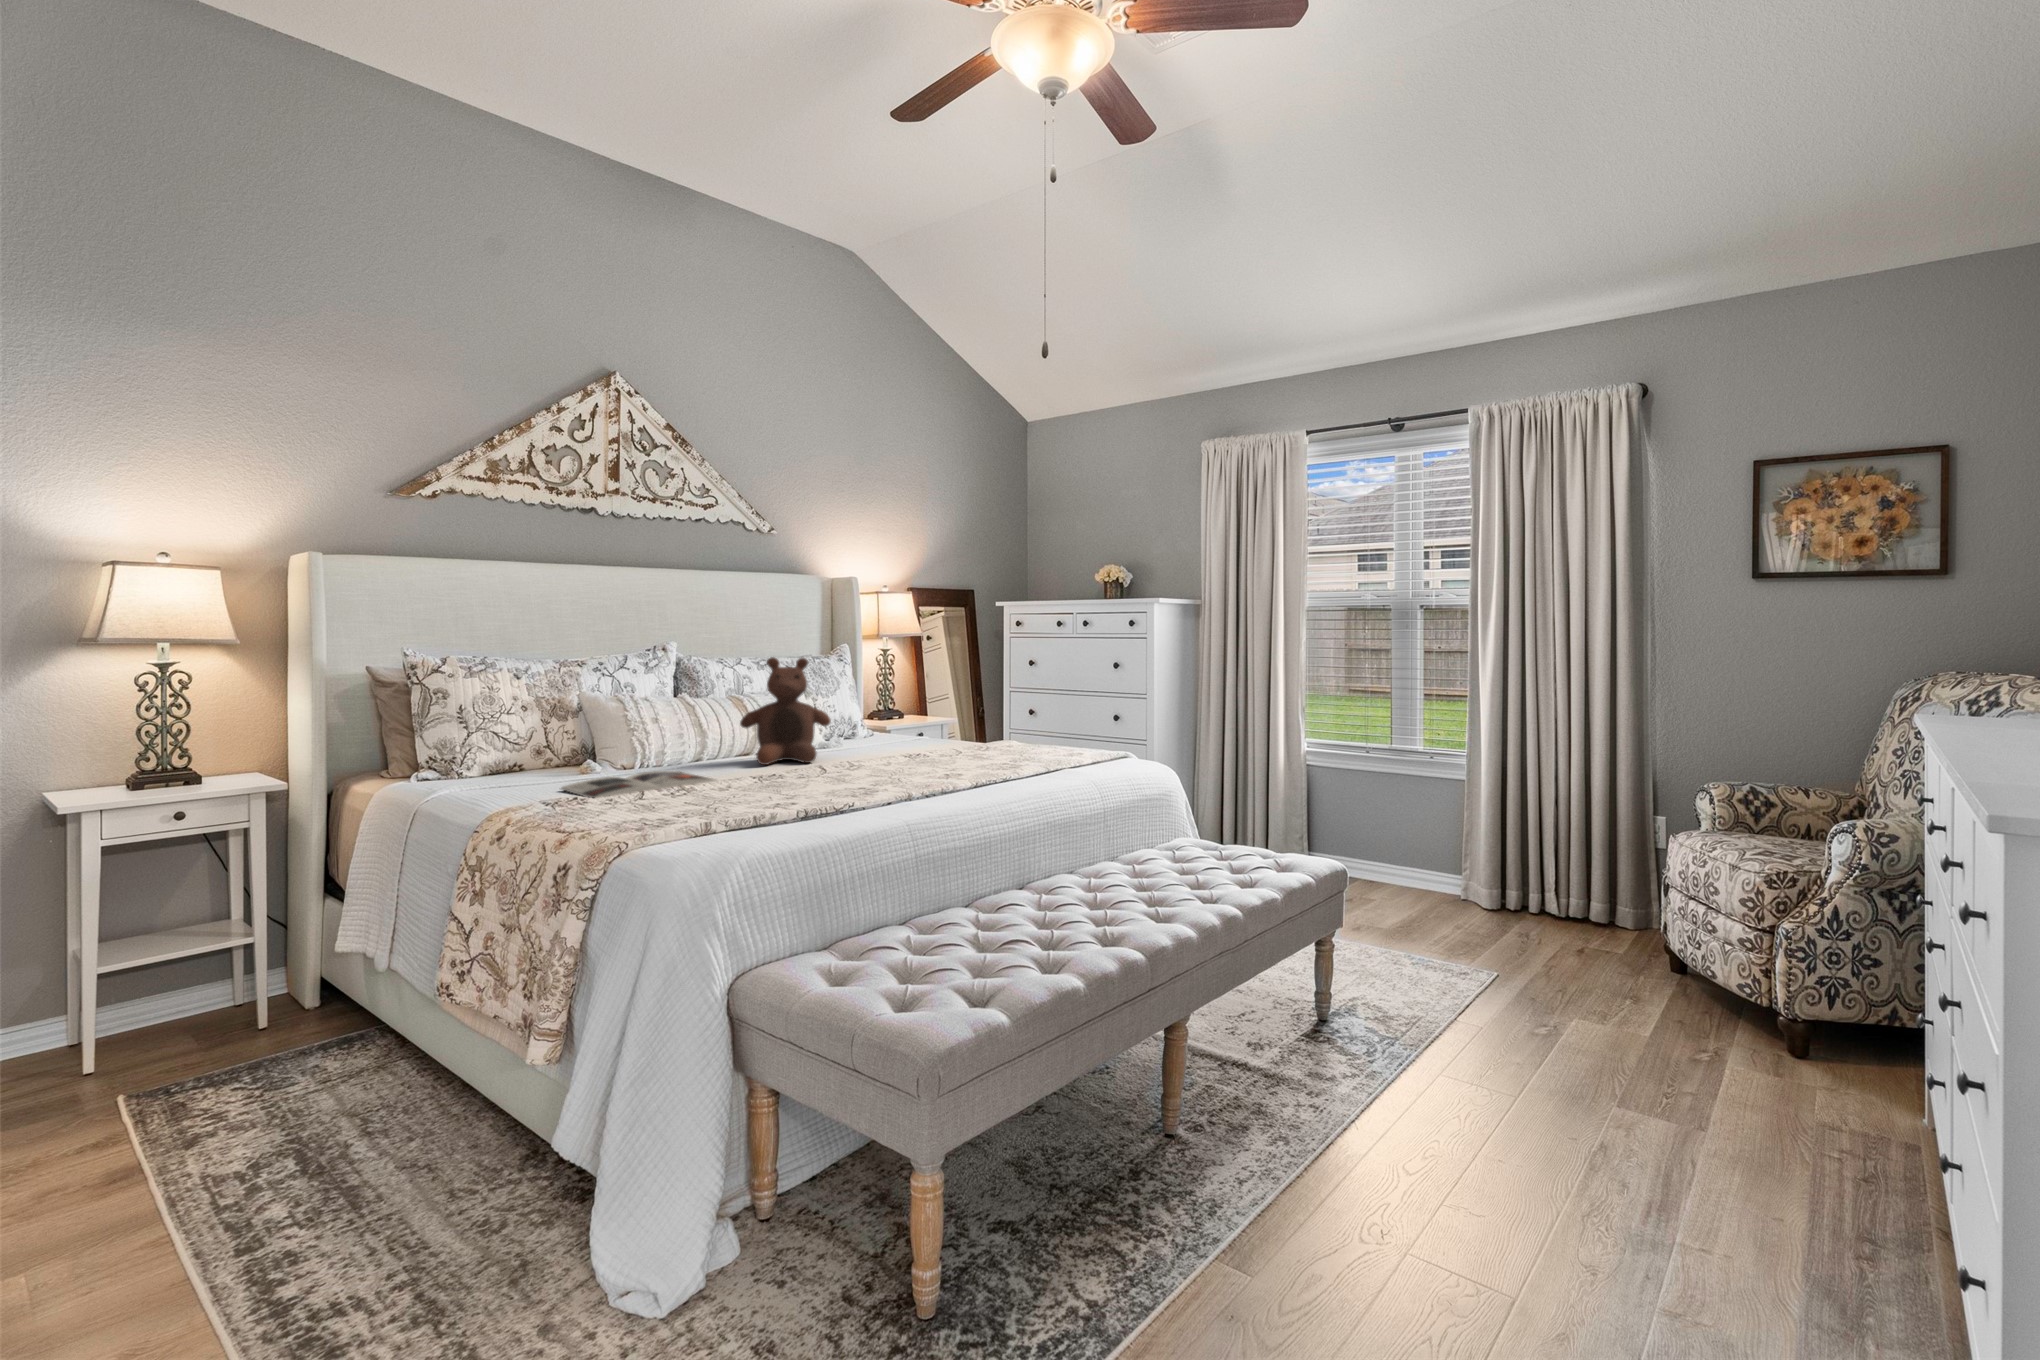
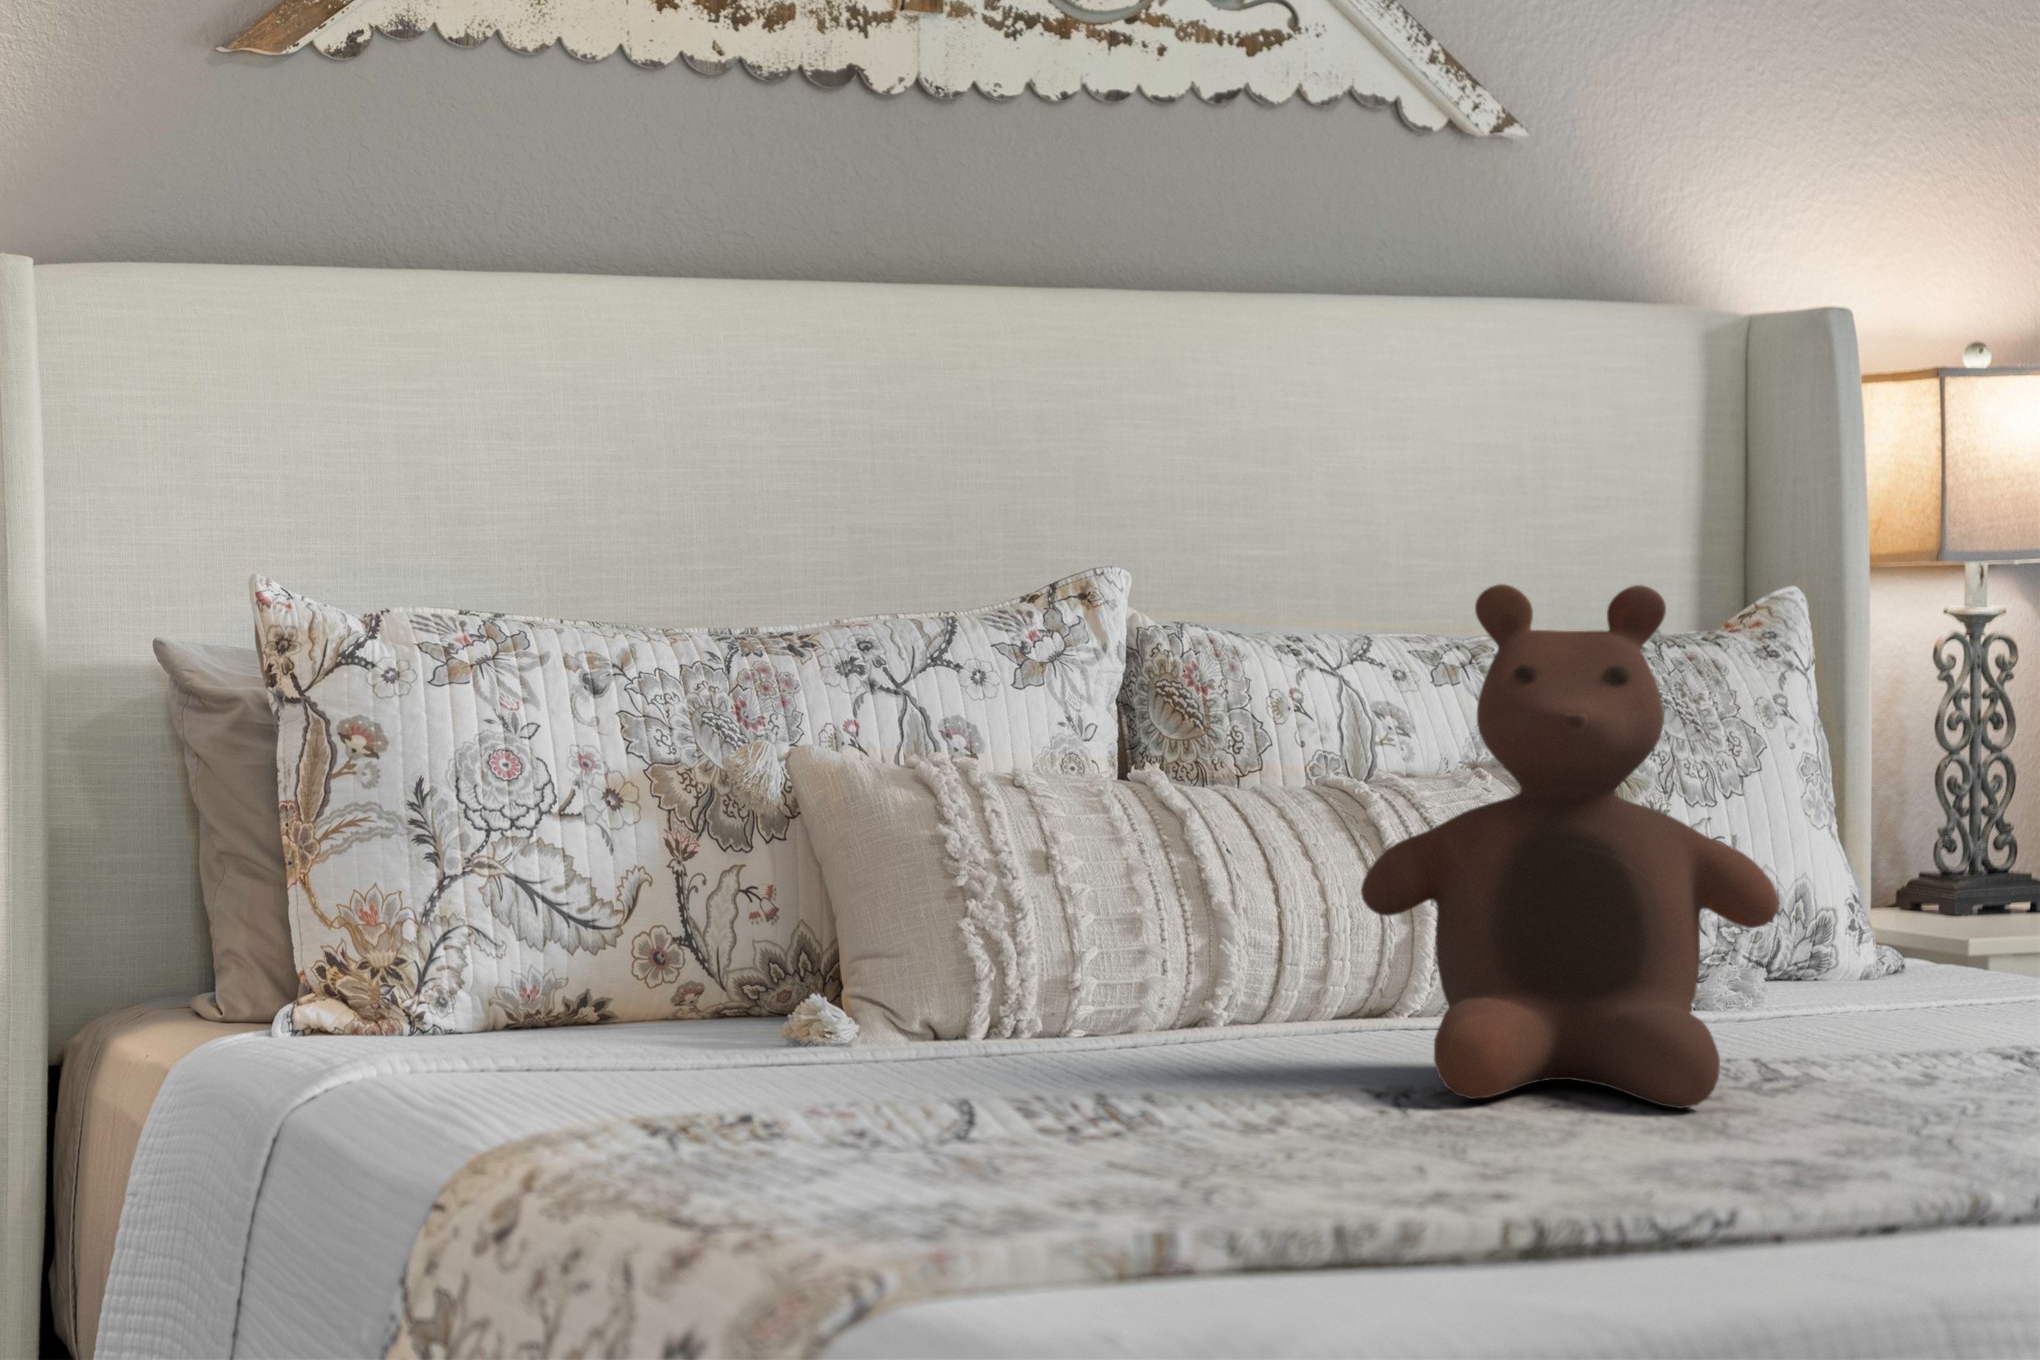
magazine: present [561,771,716,798] -> none [630,1089,1263,1208]

